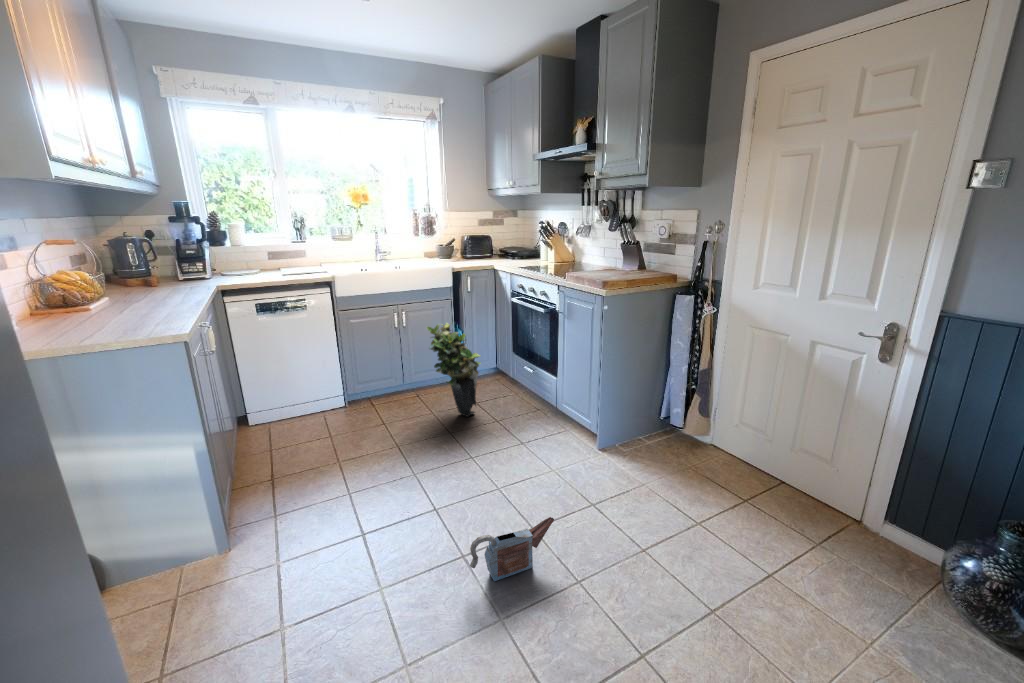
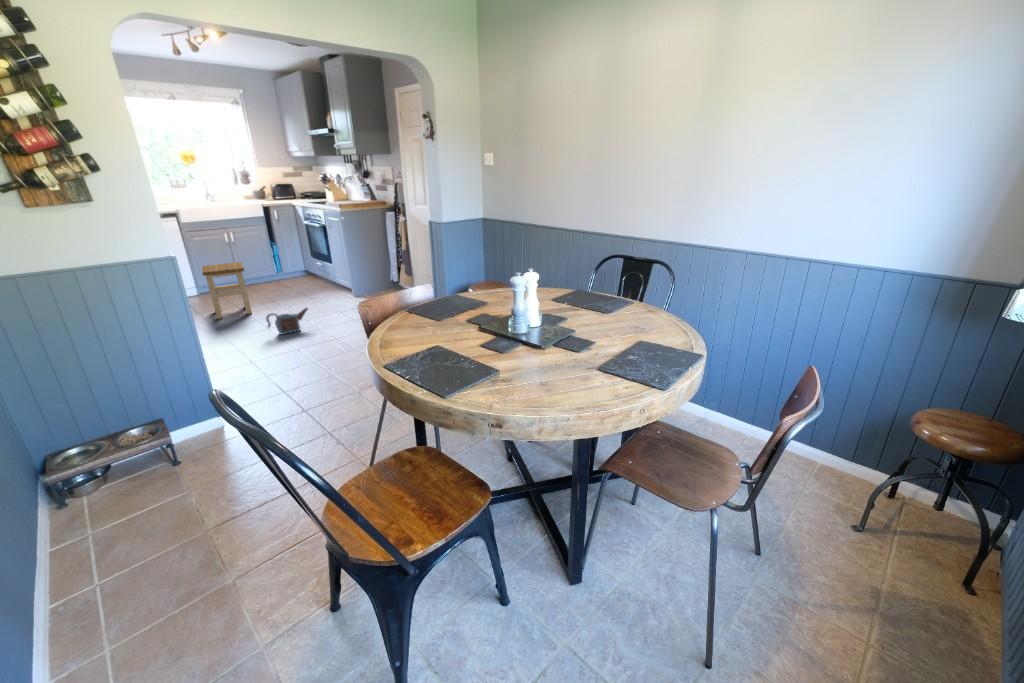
potted plant: present [427,323,481,417] -> none [247,236,287,293]
stool: none [356,375,427,486] -> present [202,262,252,319]

